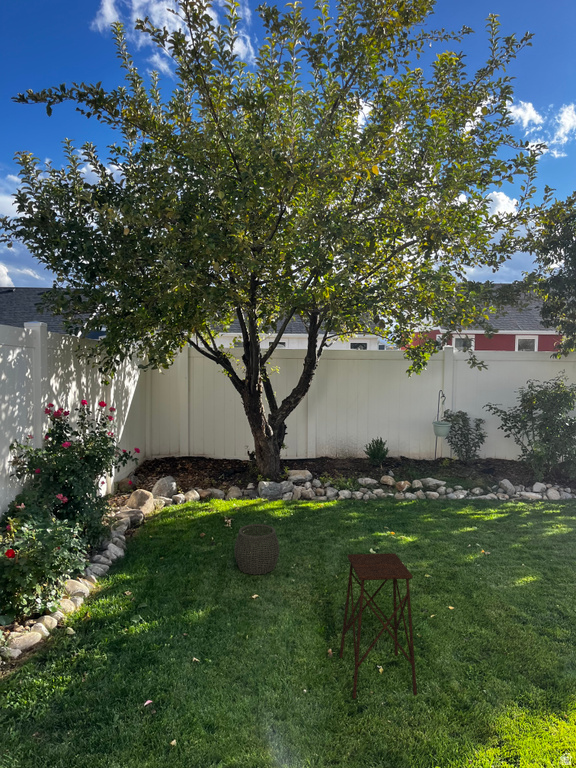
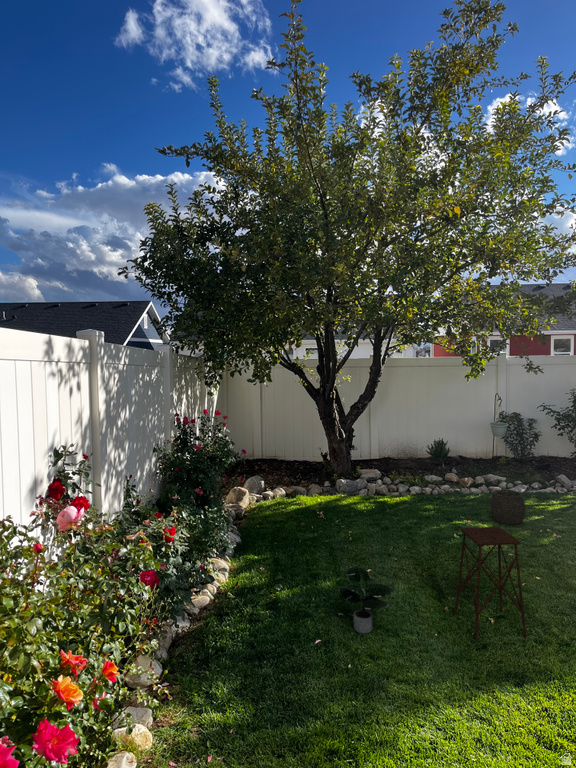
woven basket: present [234,524,279,575] -> present [490,490,526,524]
potted plant: none [188,601,255,690] -> present [339,566,393,634]

